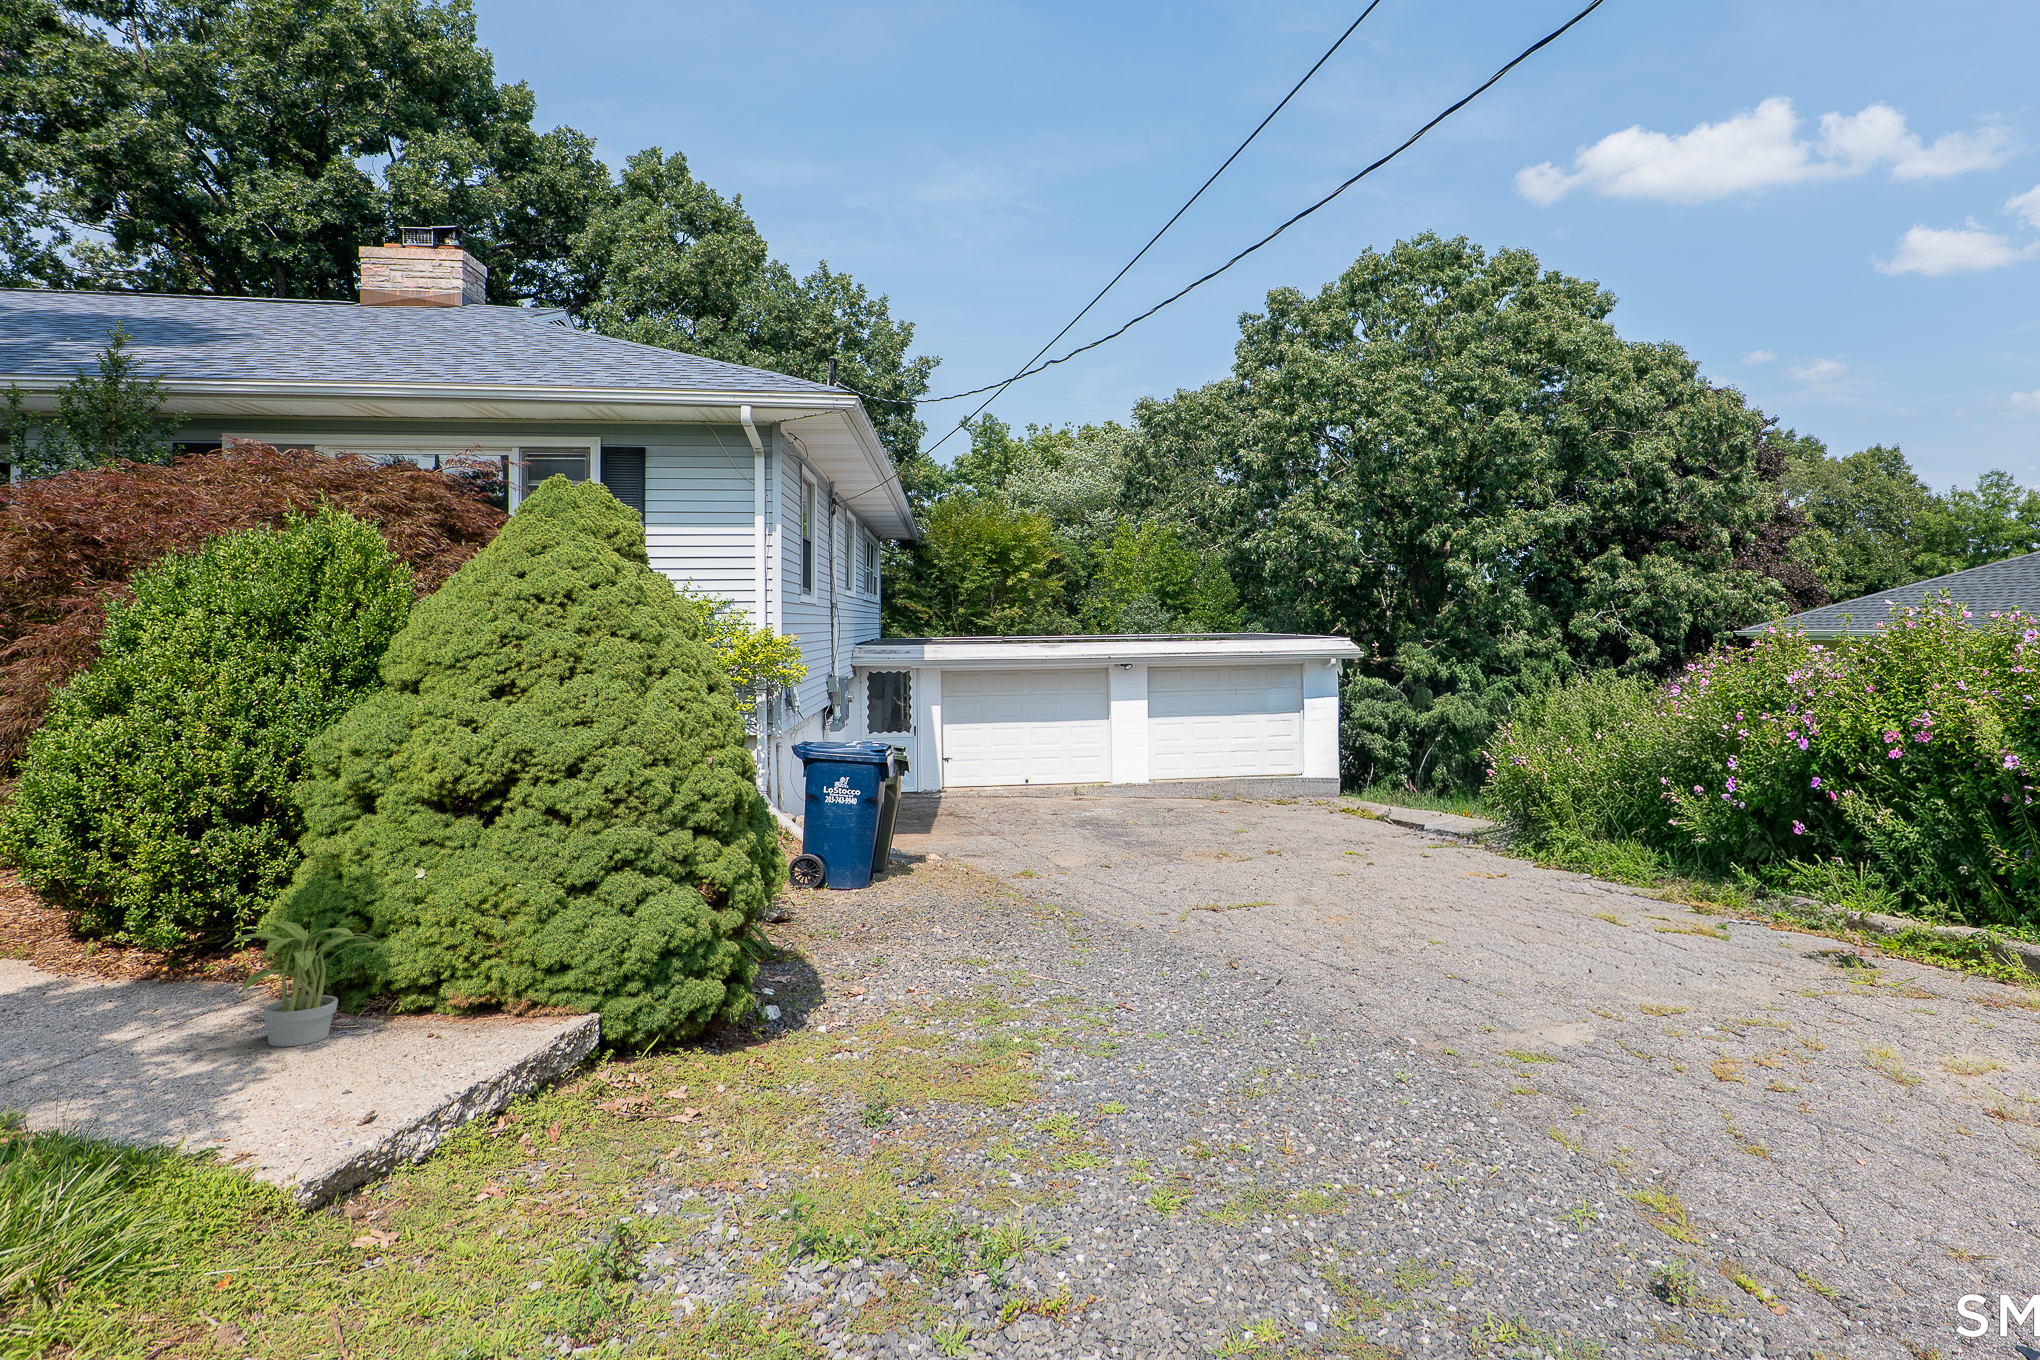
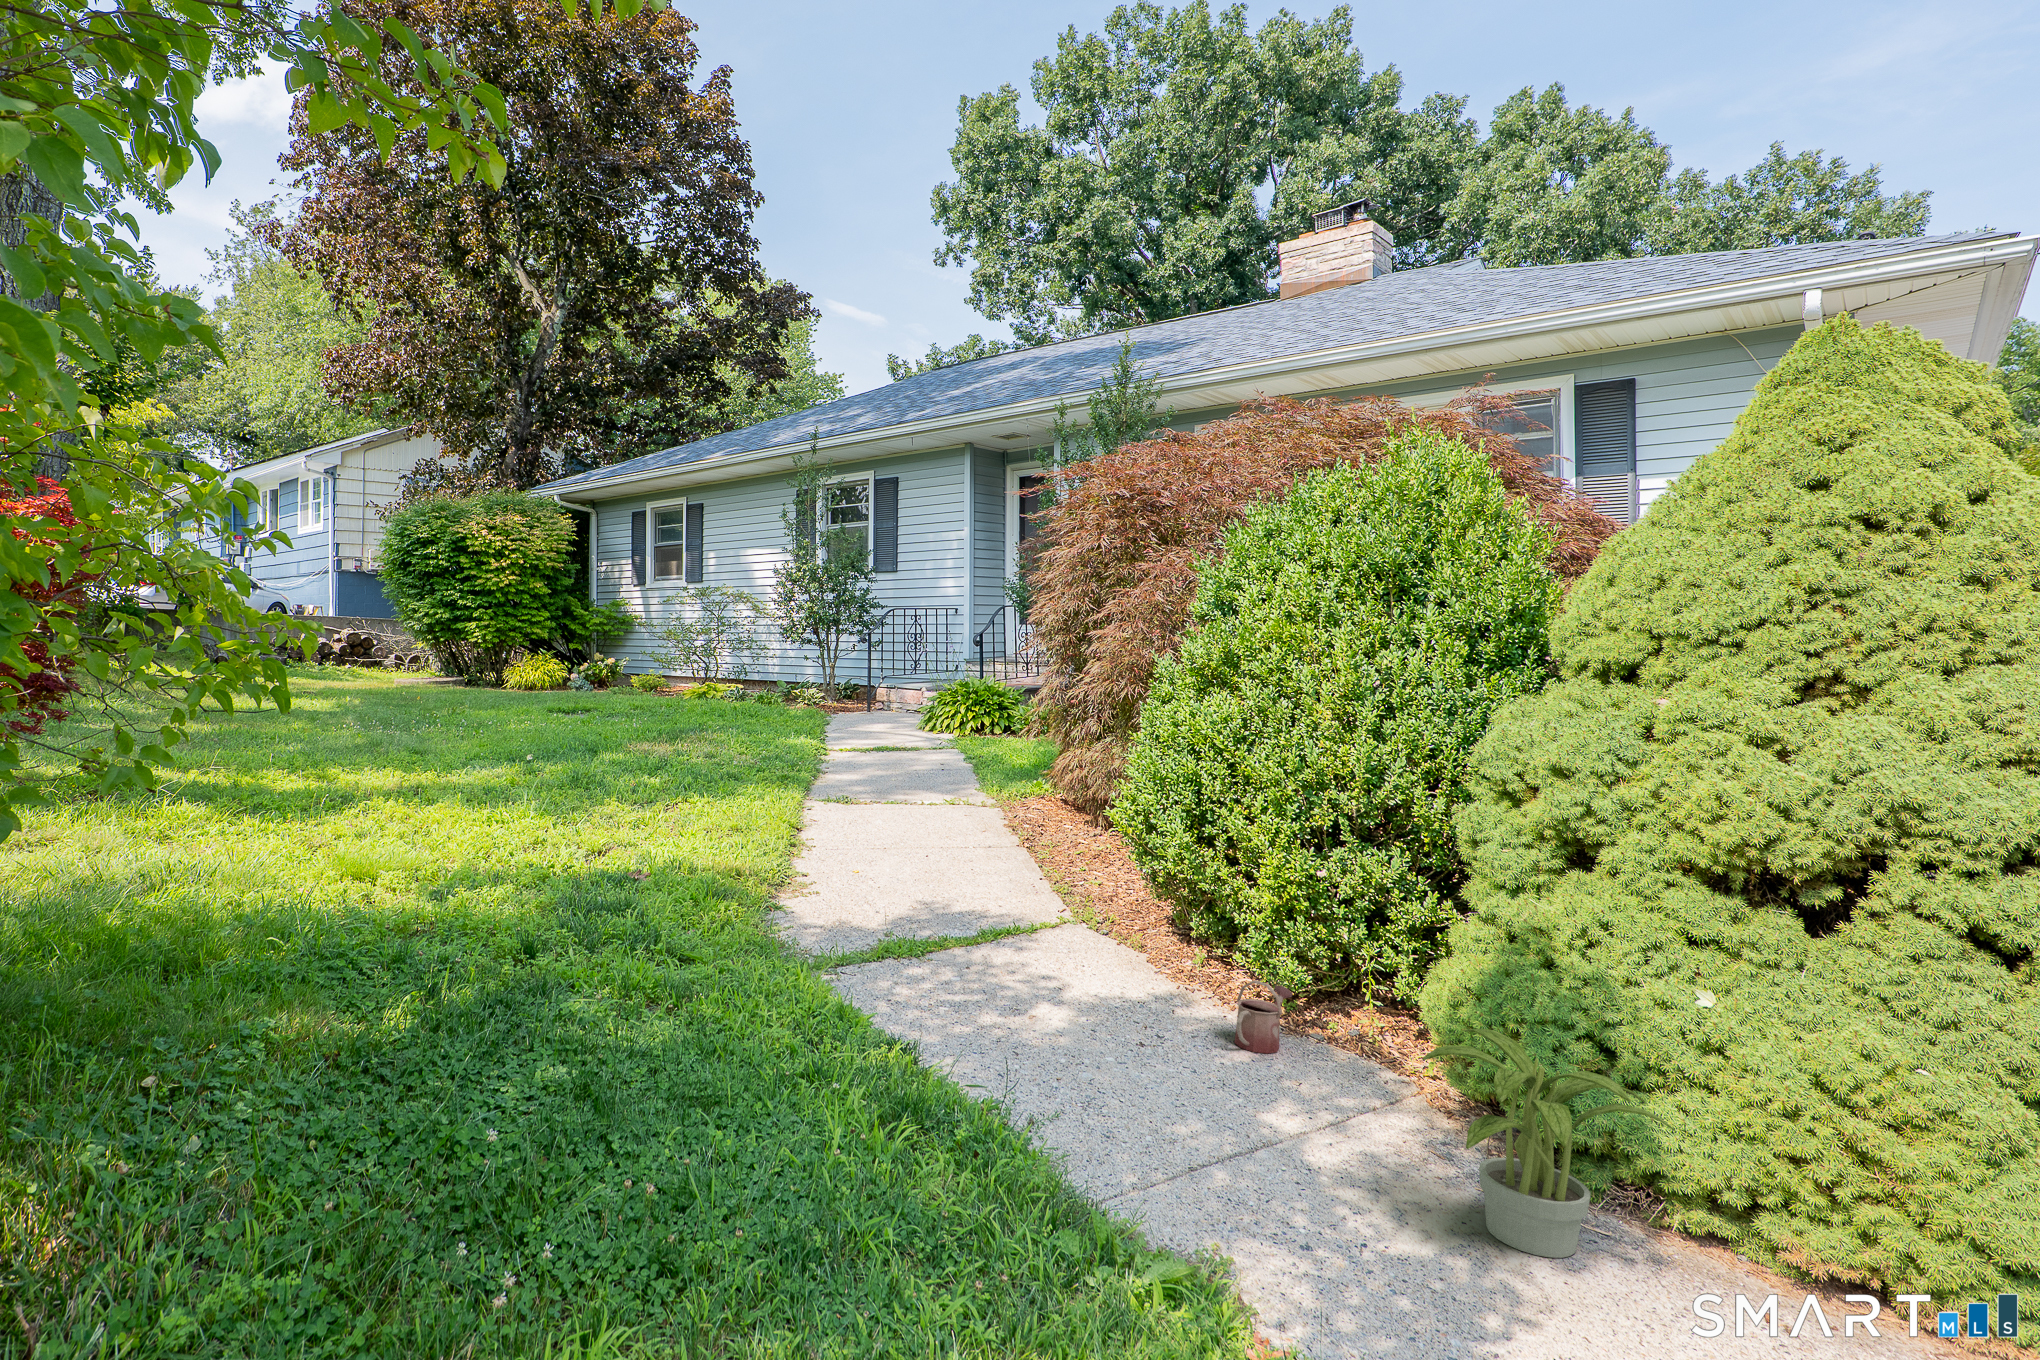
watering can: none [103,944,167,999] -> present [1235,980,1292,1054]

